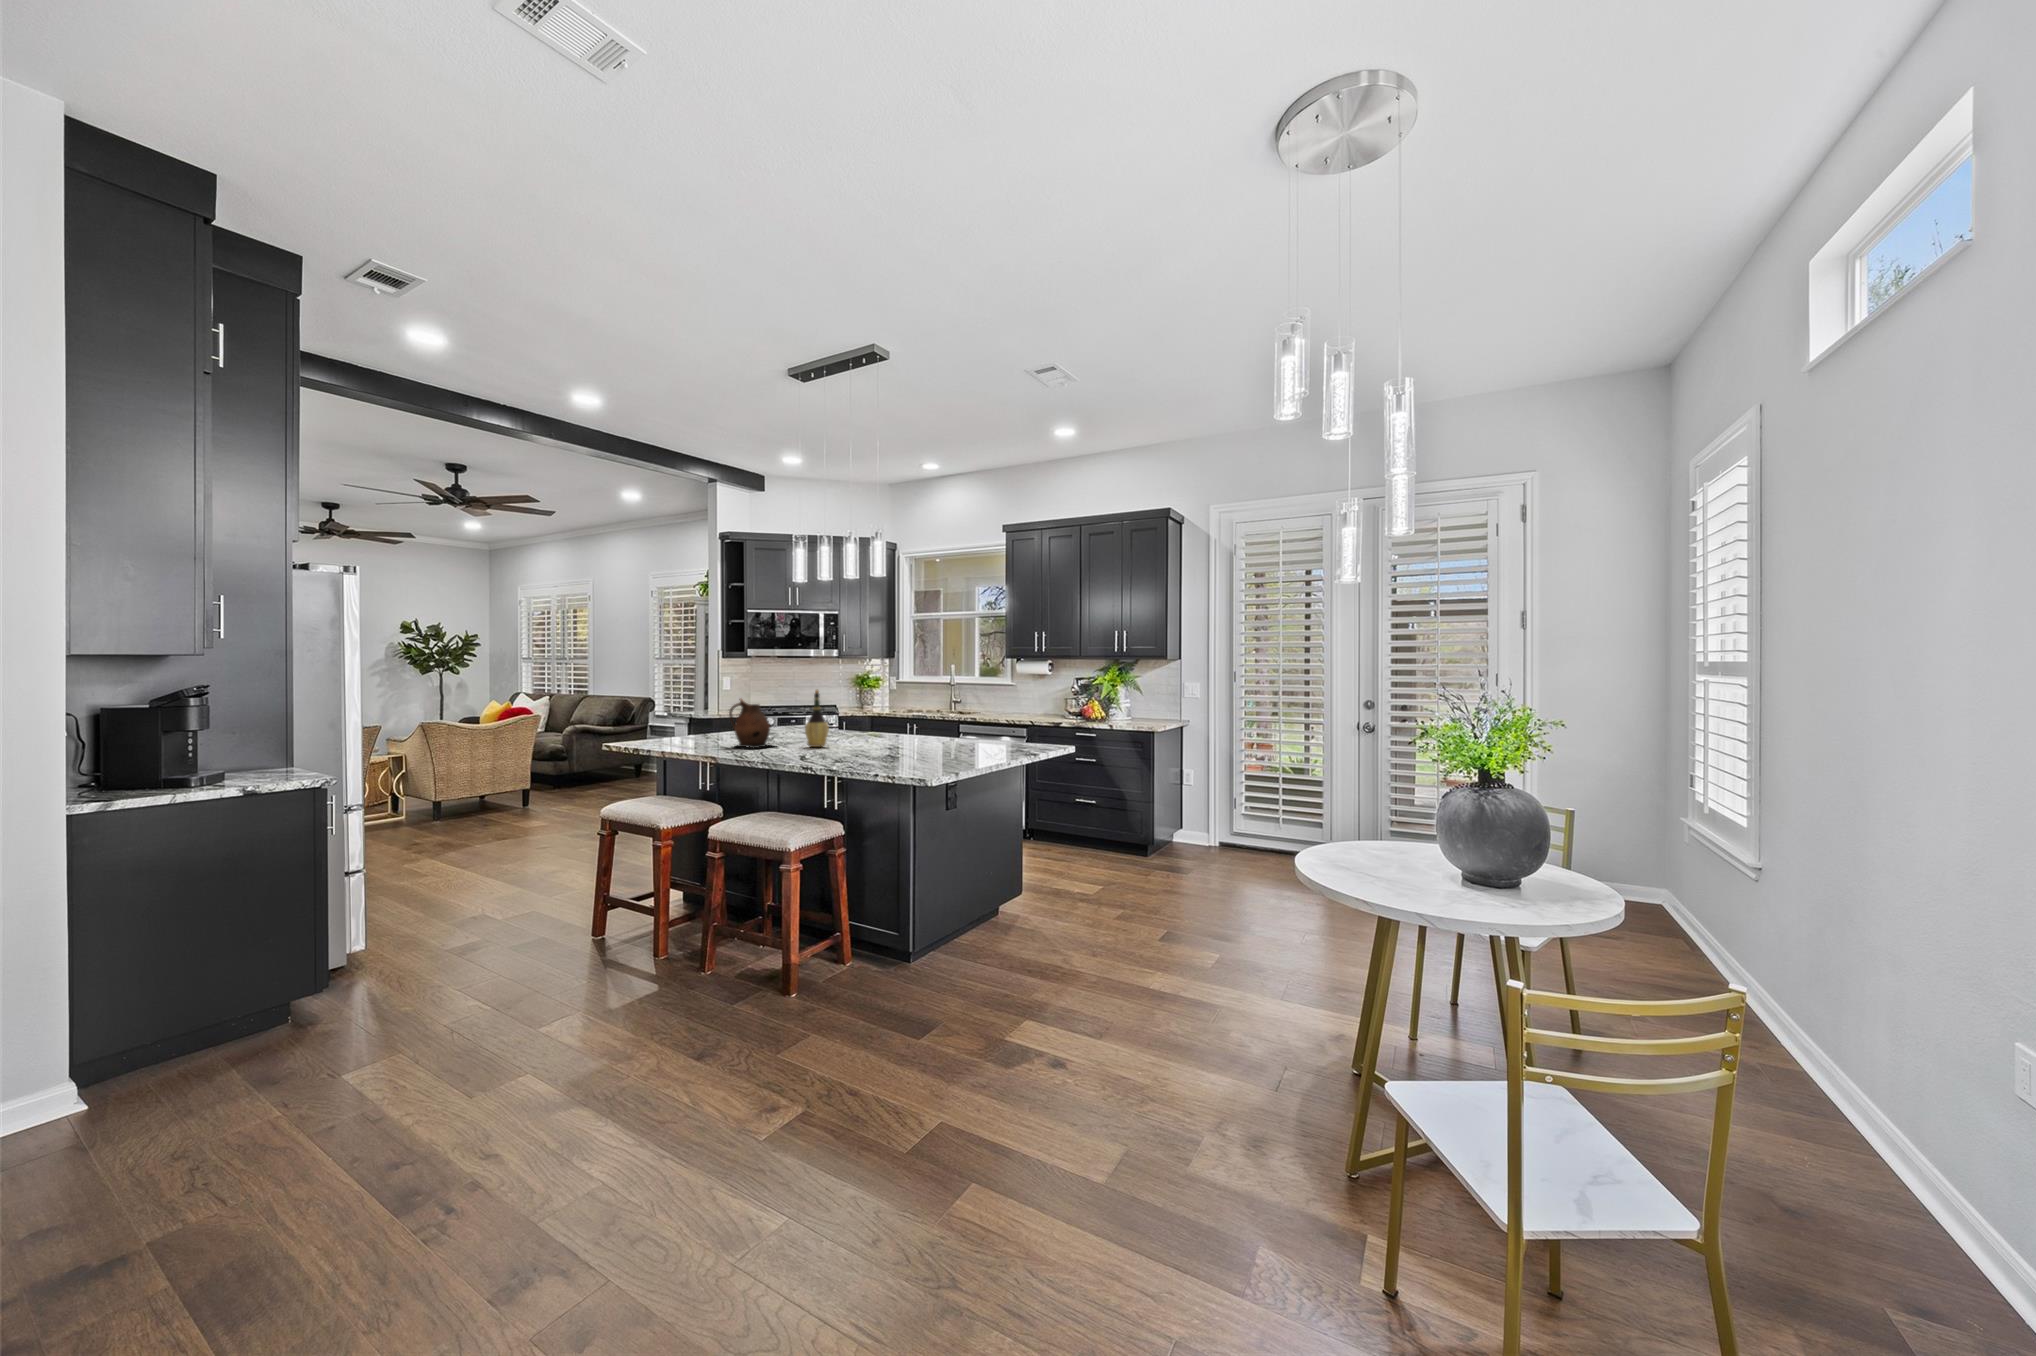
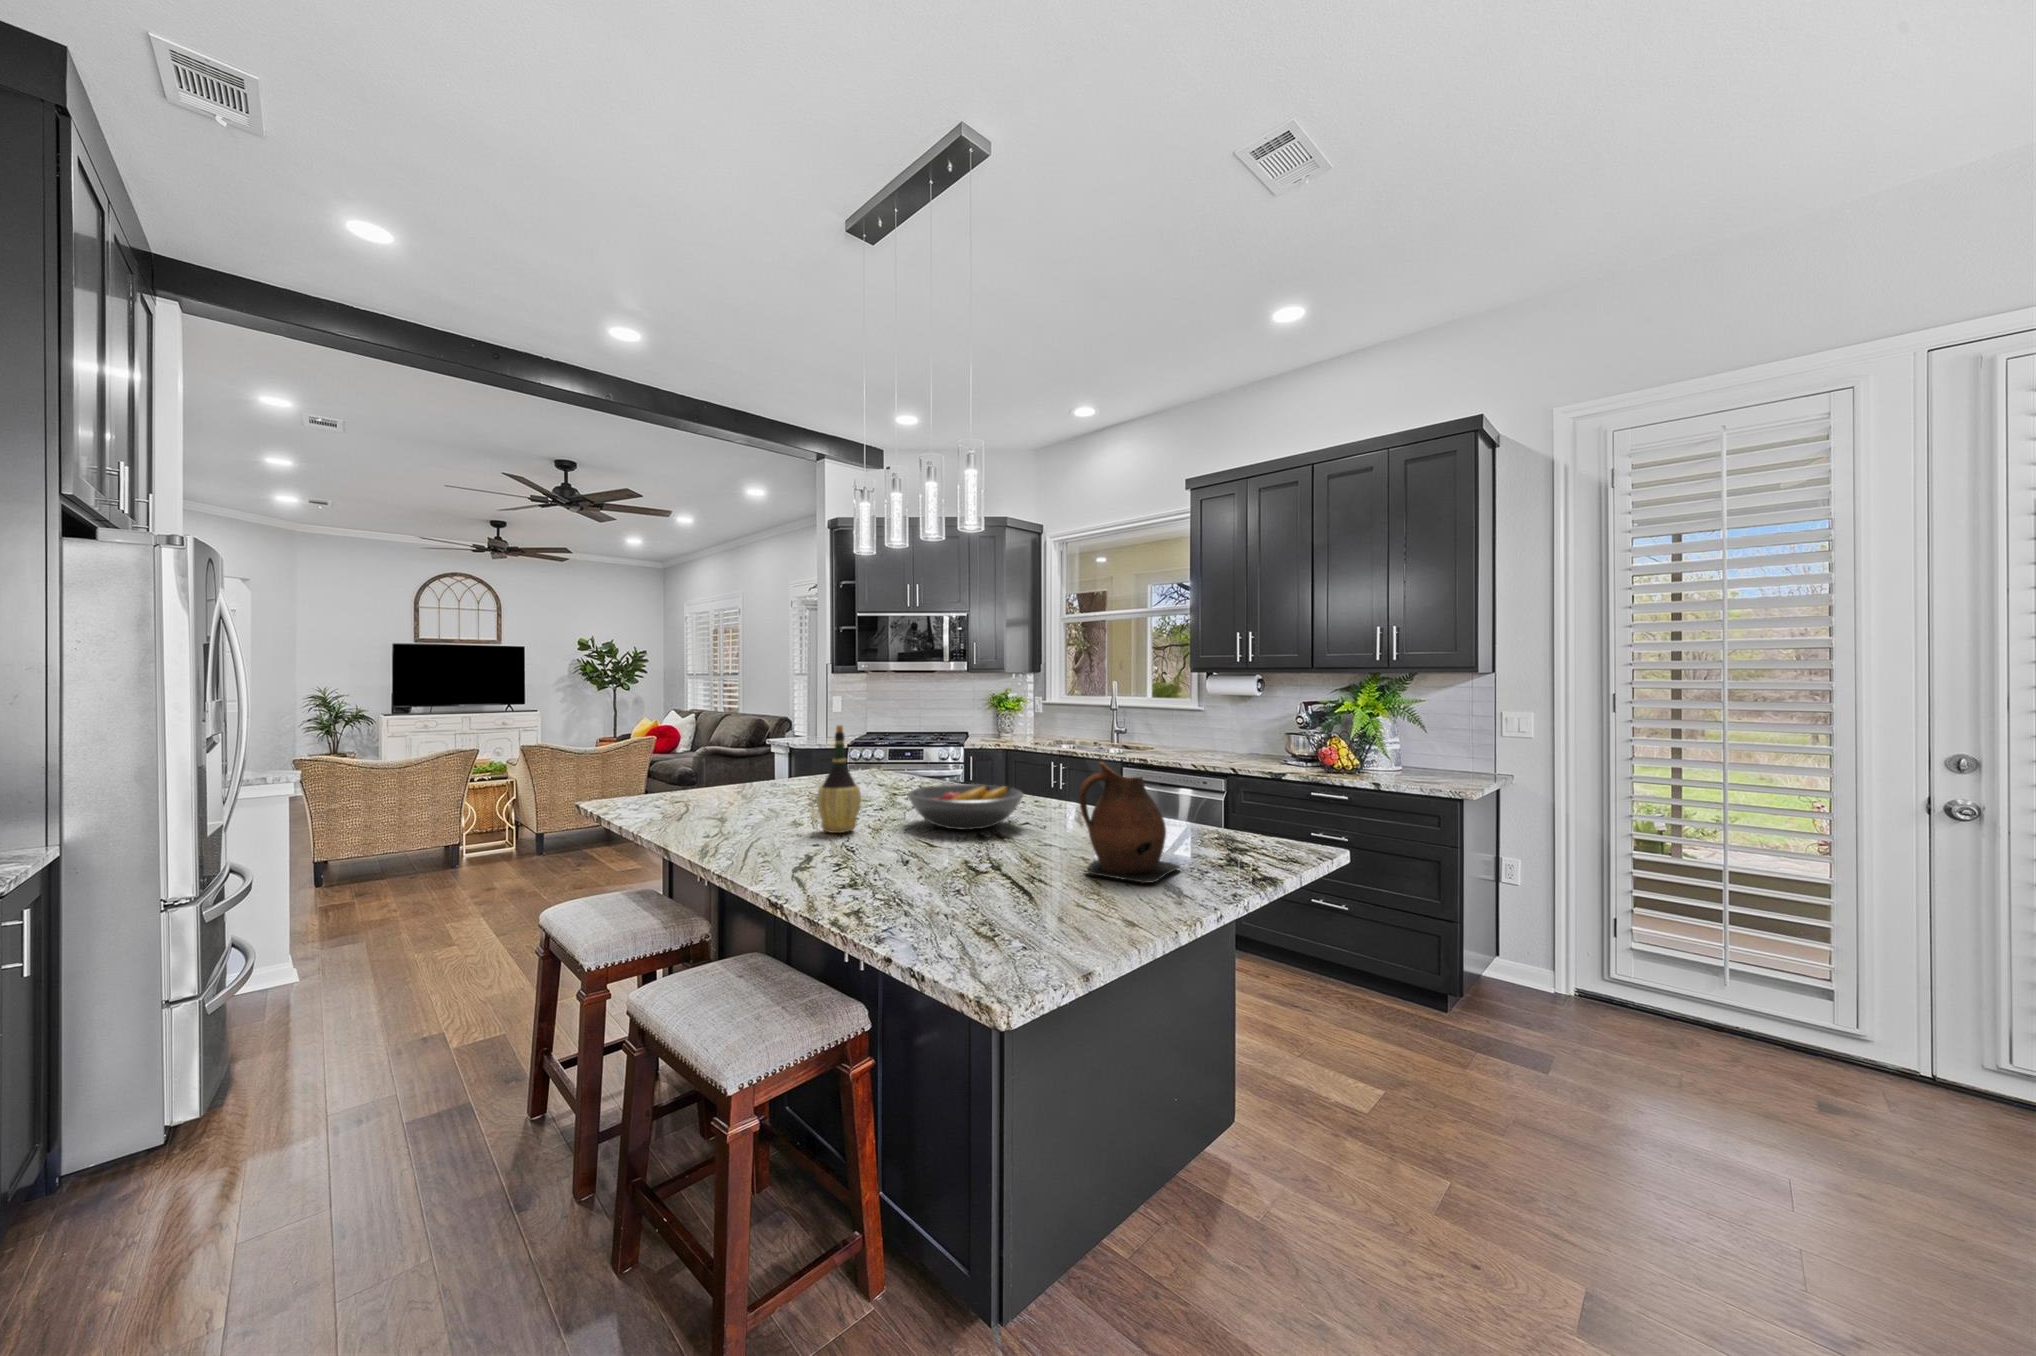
ceramic pitcher: present [729,699,772,748] -> present [1079,762,1180,884]
fruit bowl: none [850,722,915,745] -> present [907,784,1024,830]

